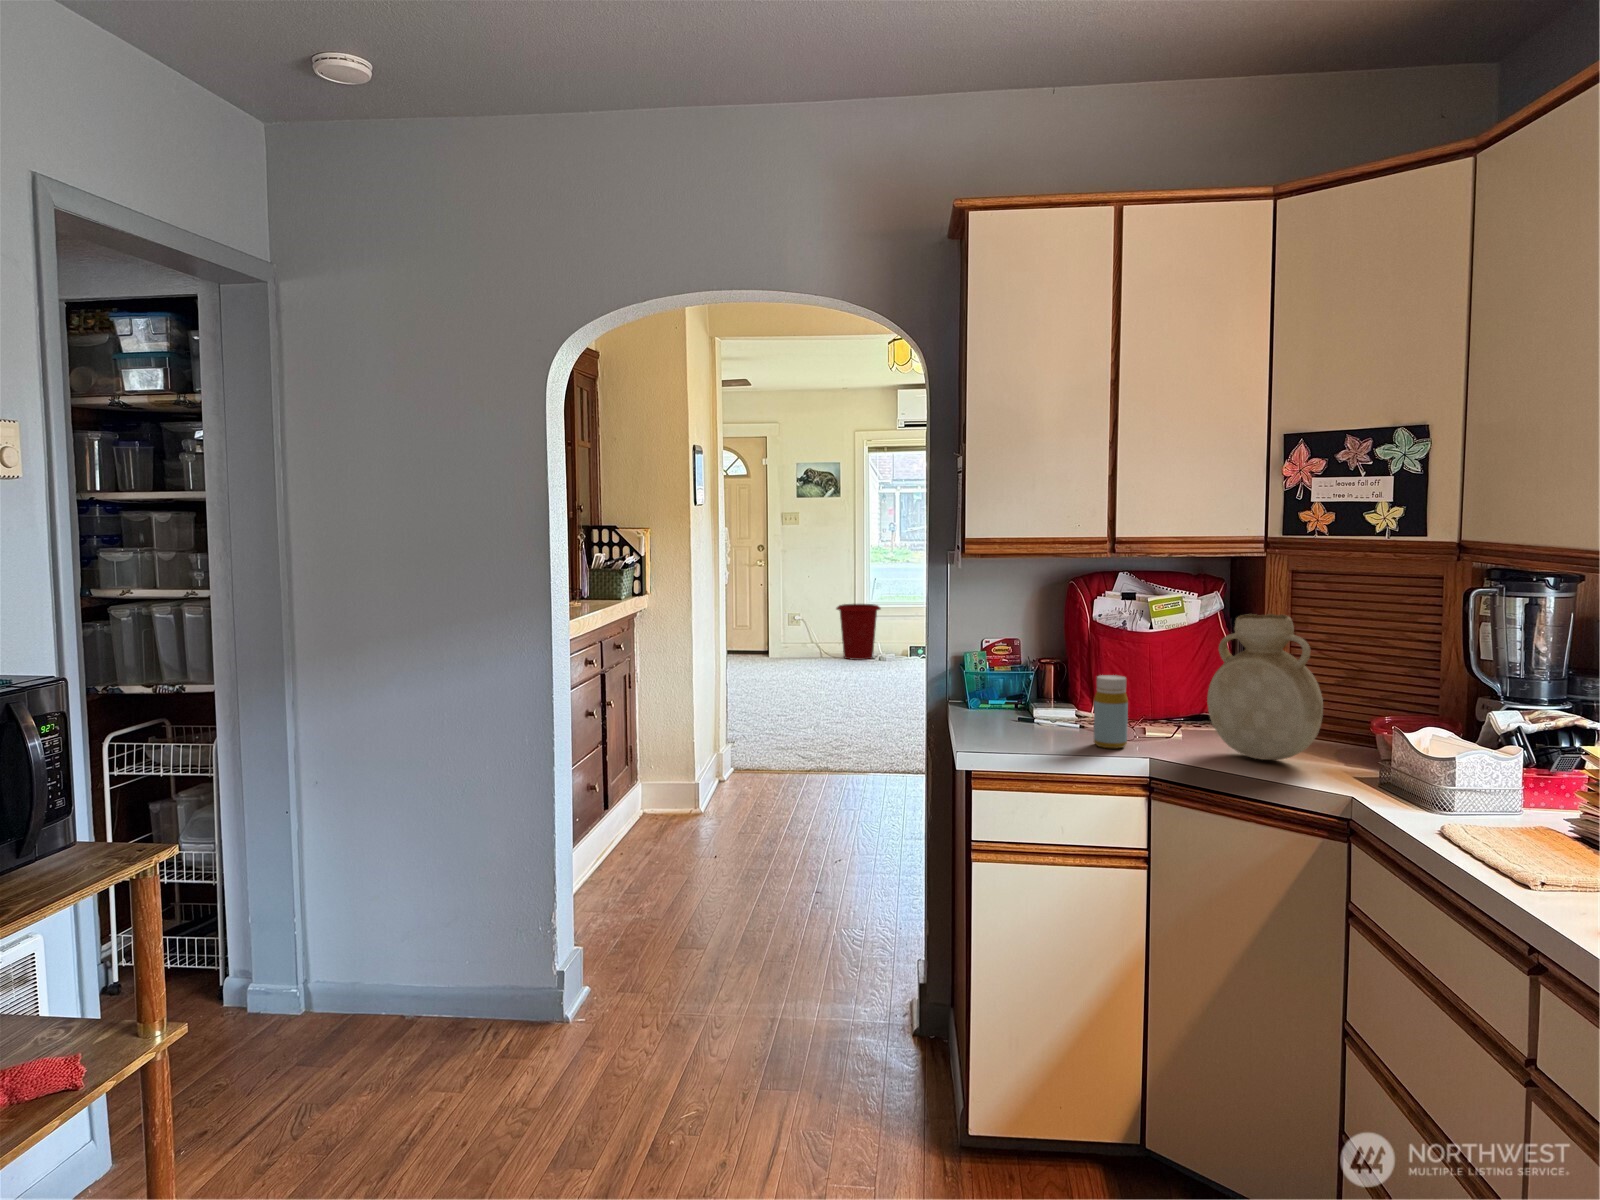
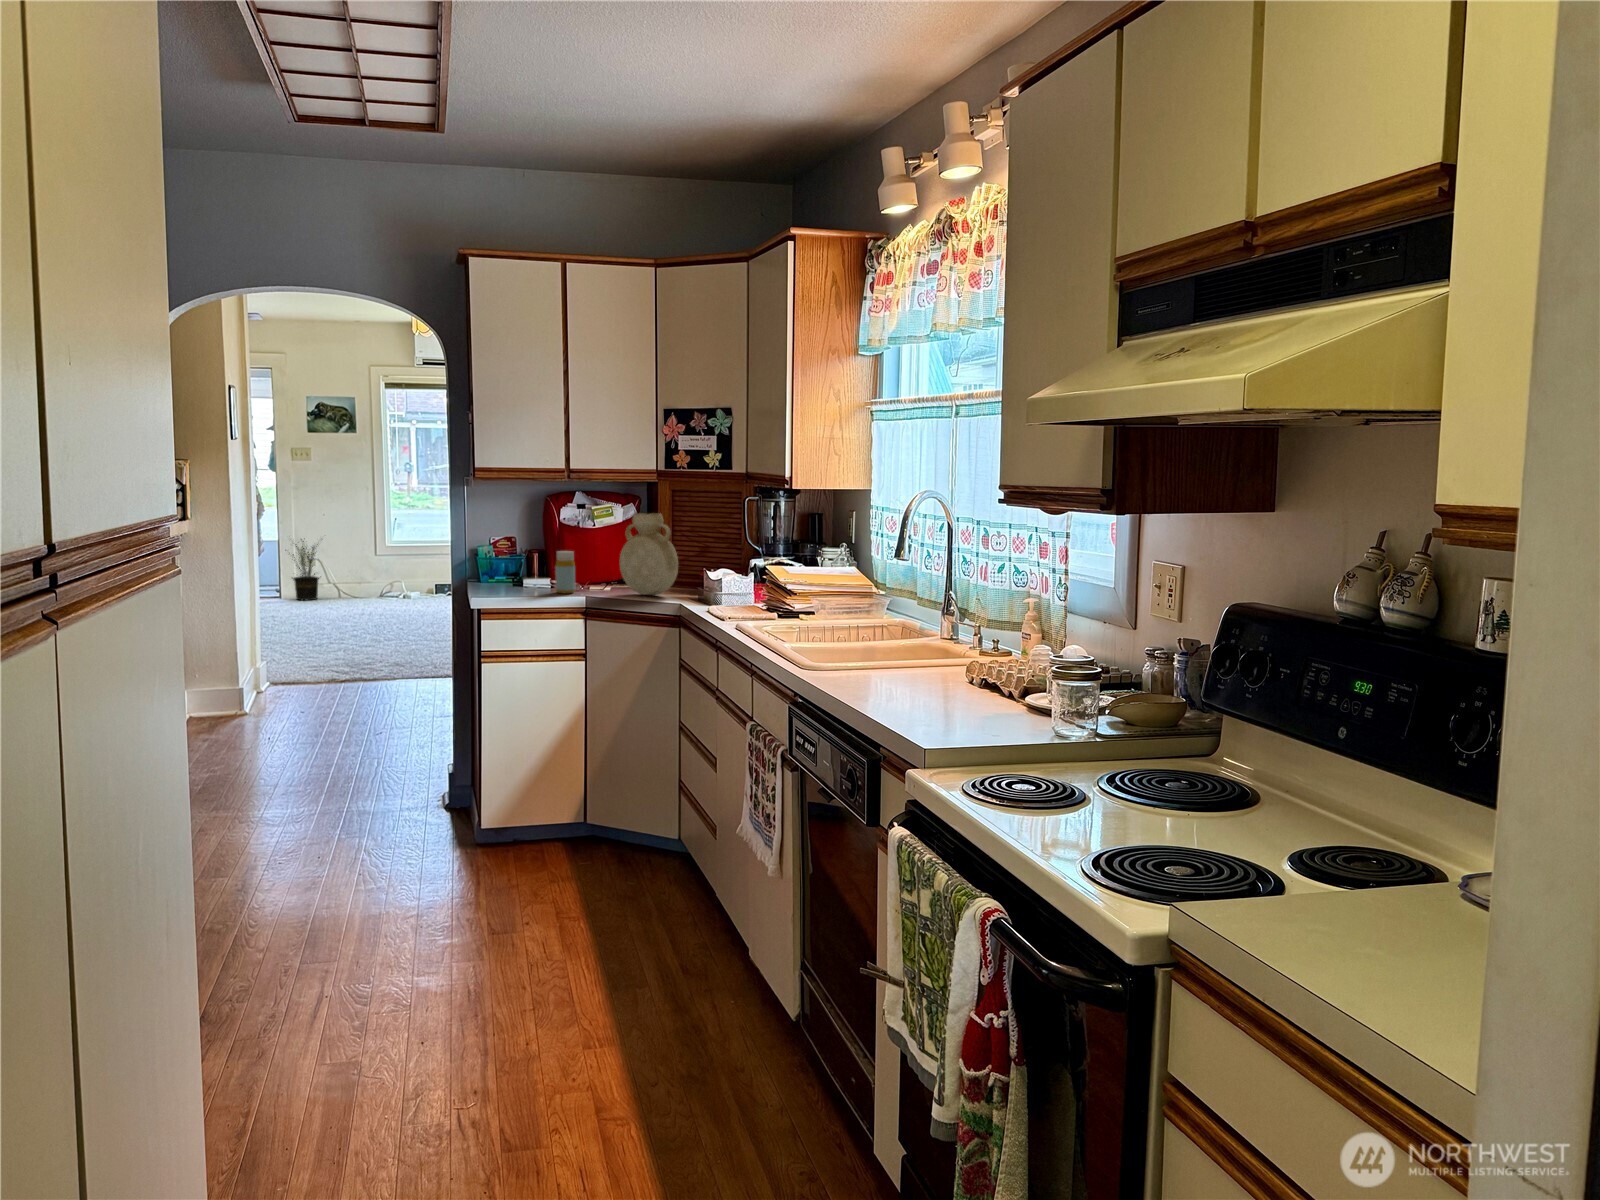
potted plant: none [771,594,812,659] -> present [293,539,319,600]
waste bin: present [836,604,880,660] -> none [354,543,403,600]

